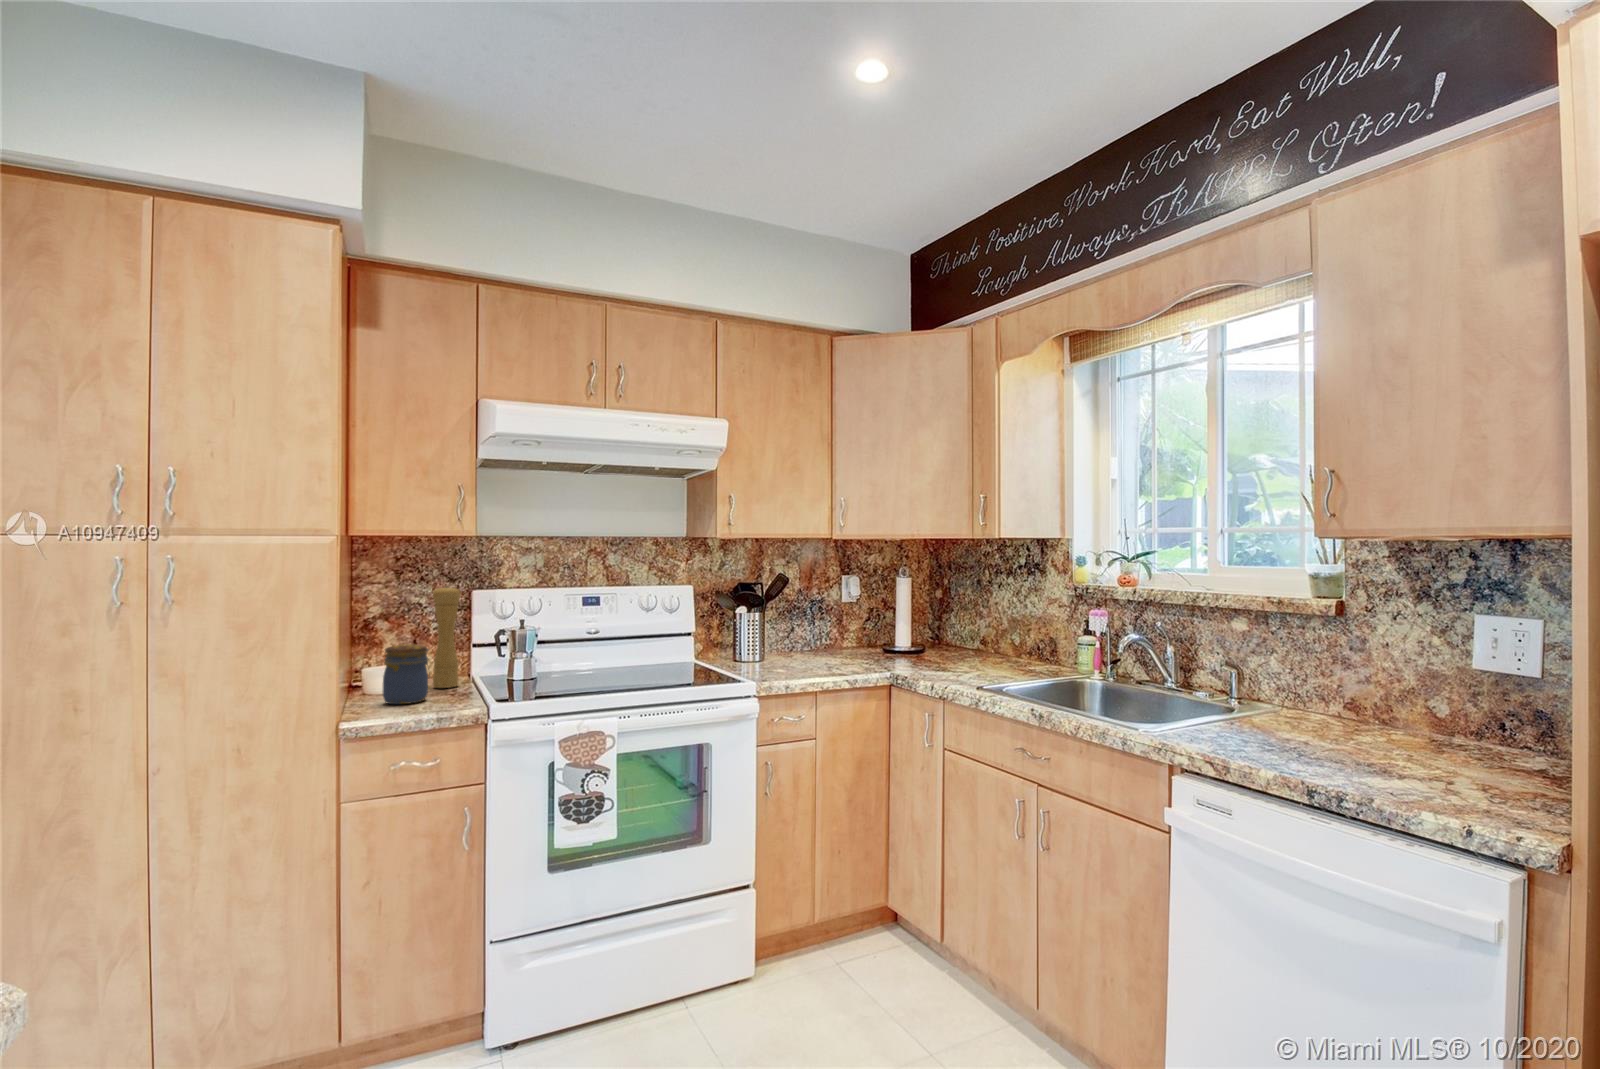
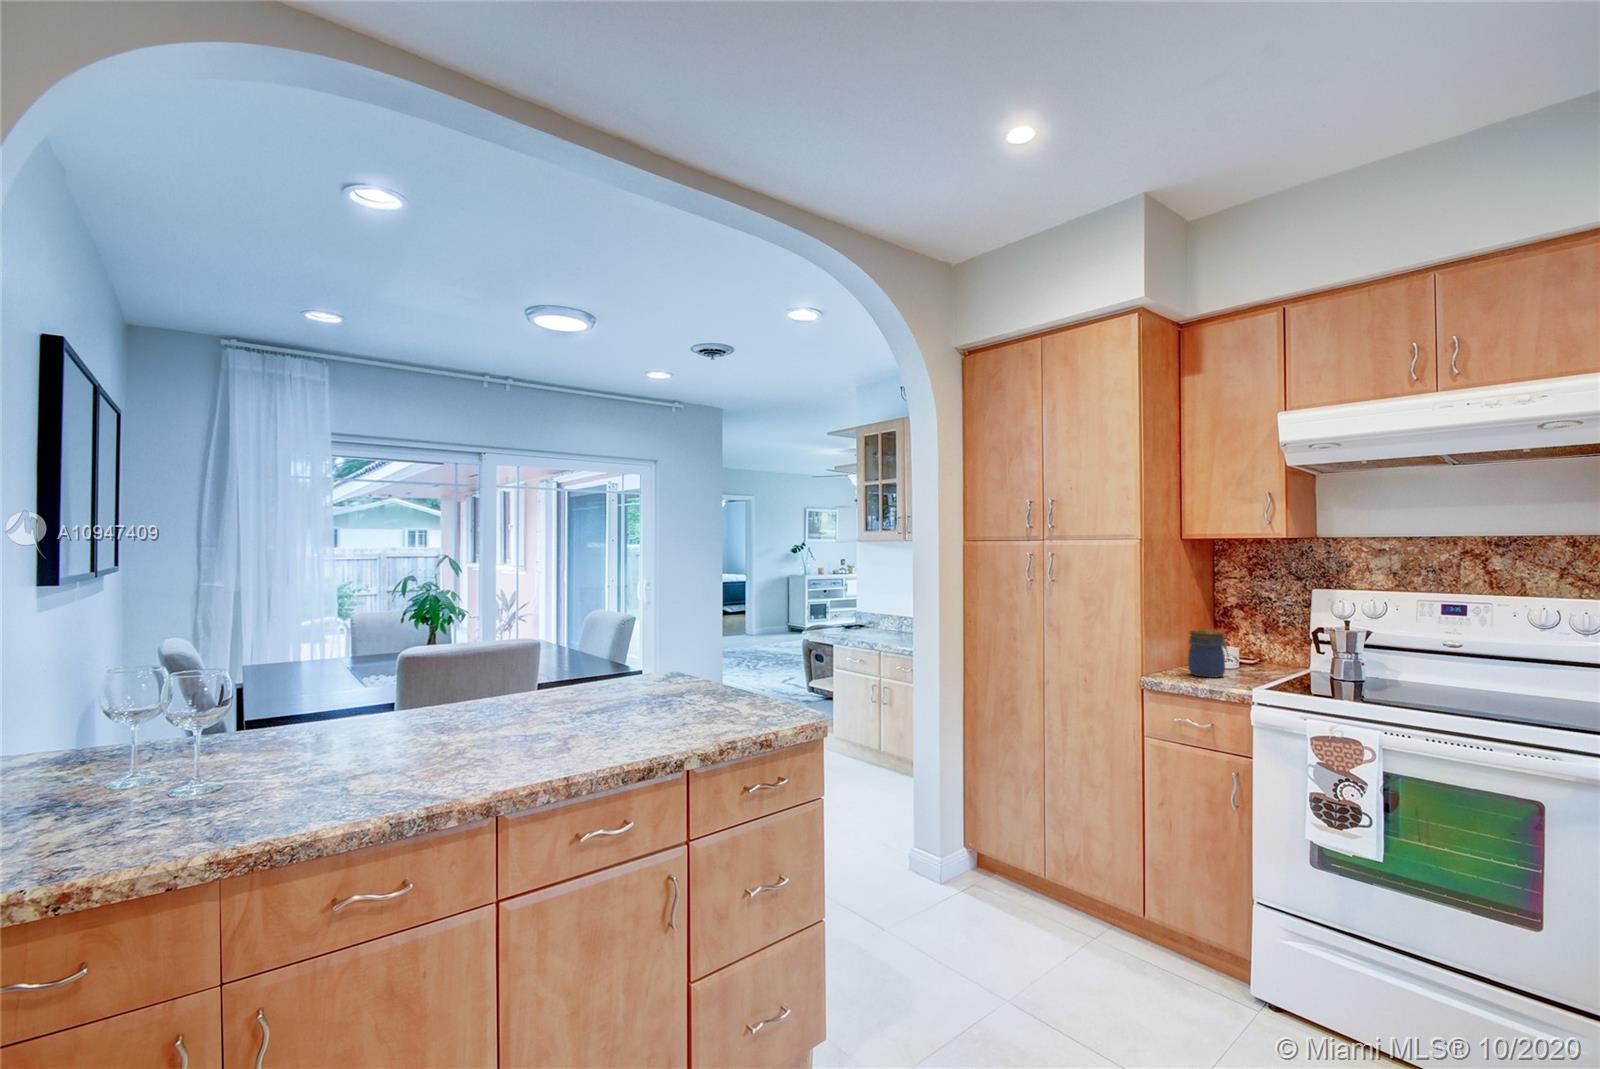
pepper mill: present [433,586,461,688] -> none [1253,585,1279,674]

